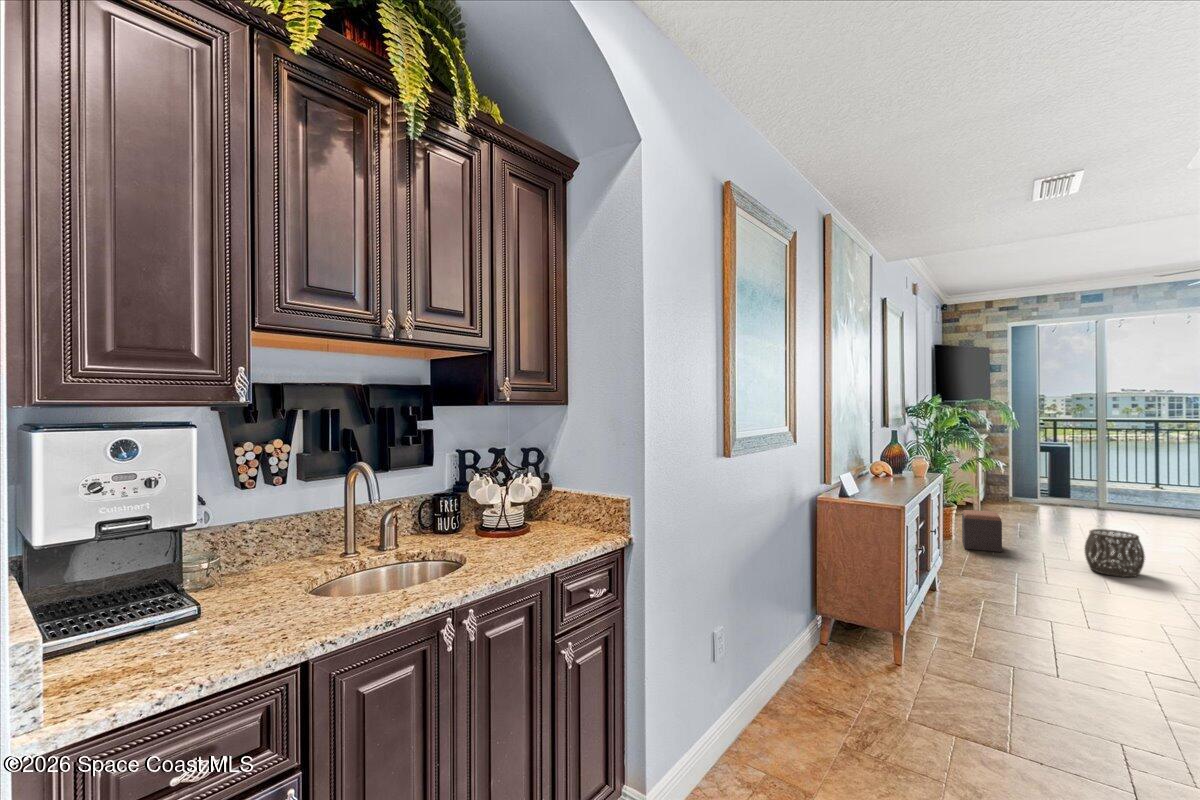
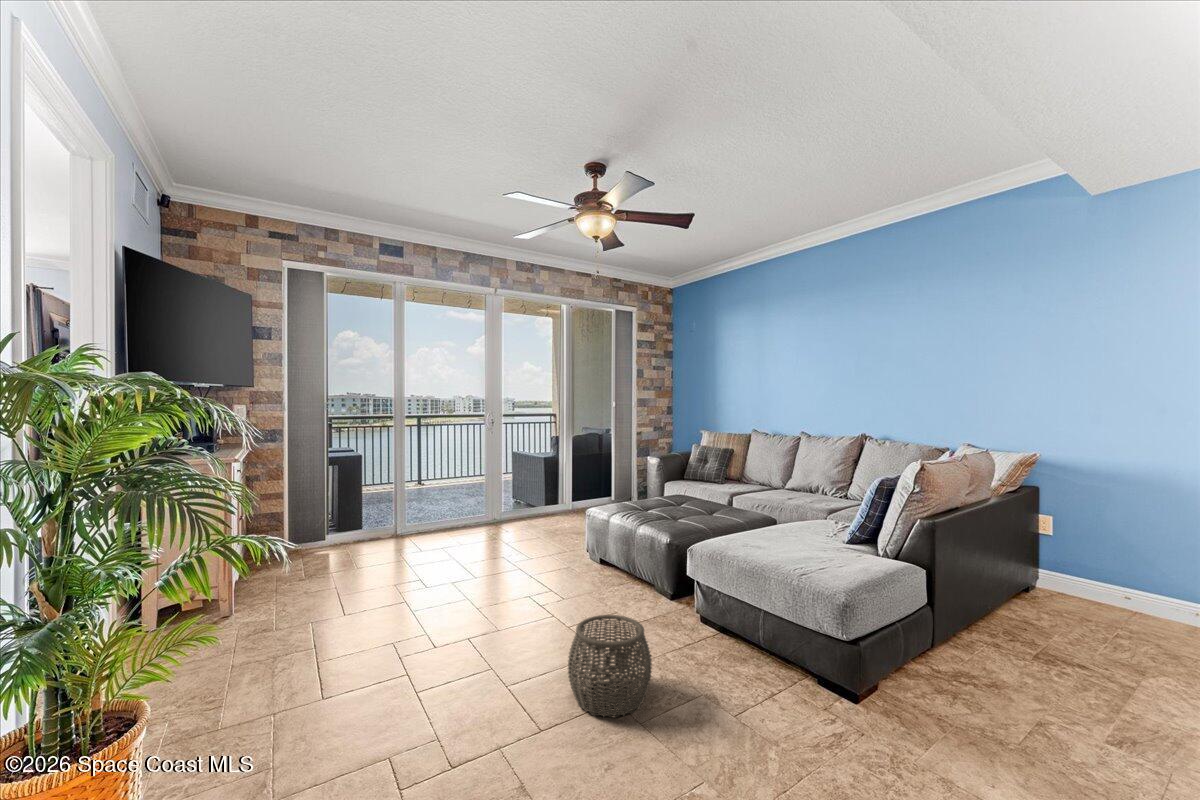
footstool: present [962,510,1002,552] -> none [313,638,421,777]

